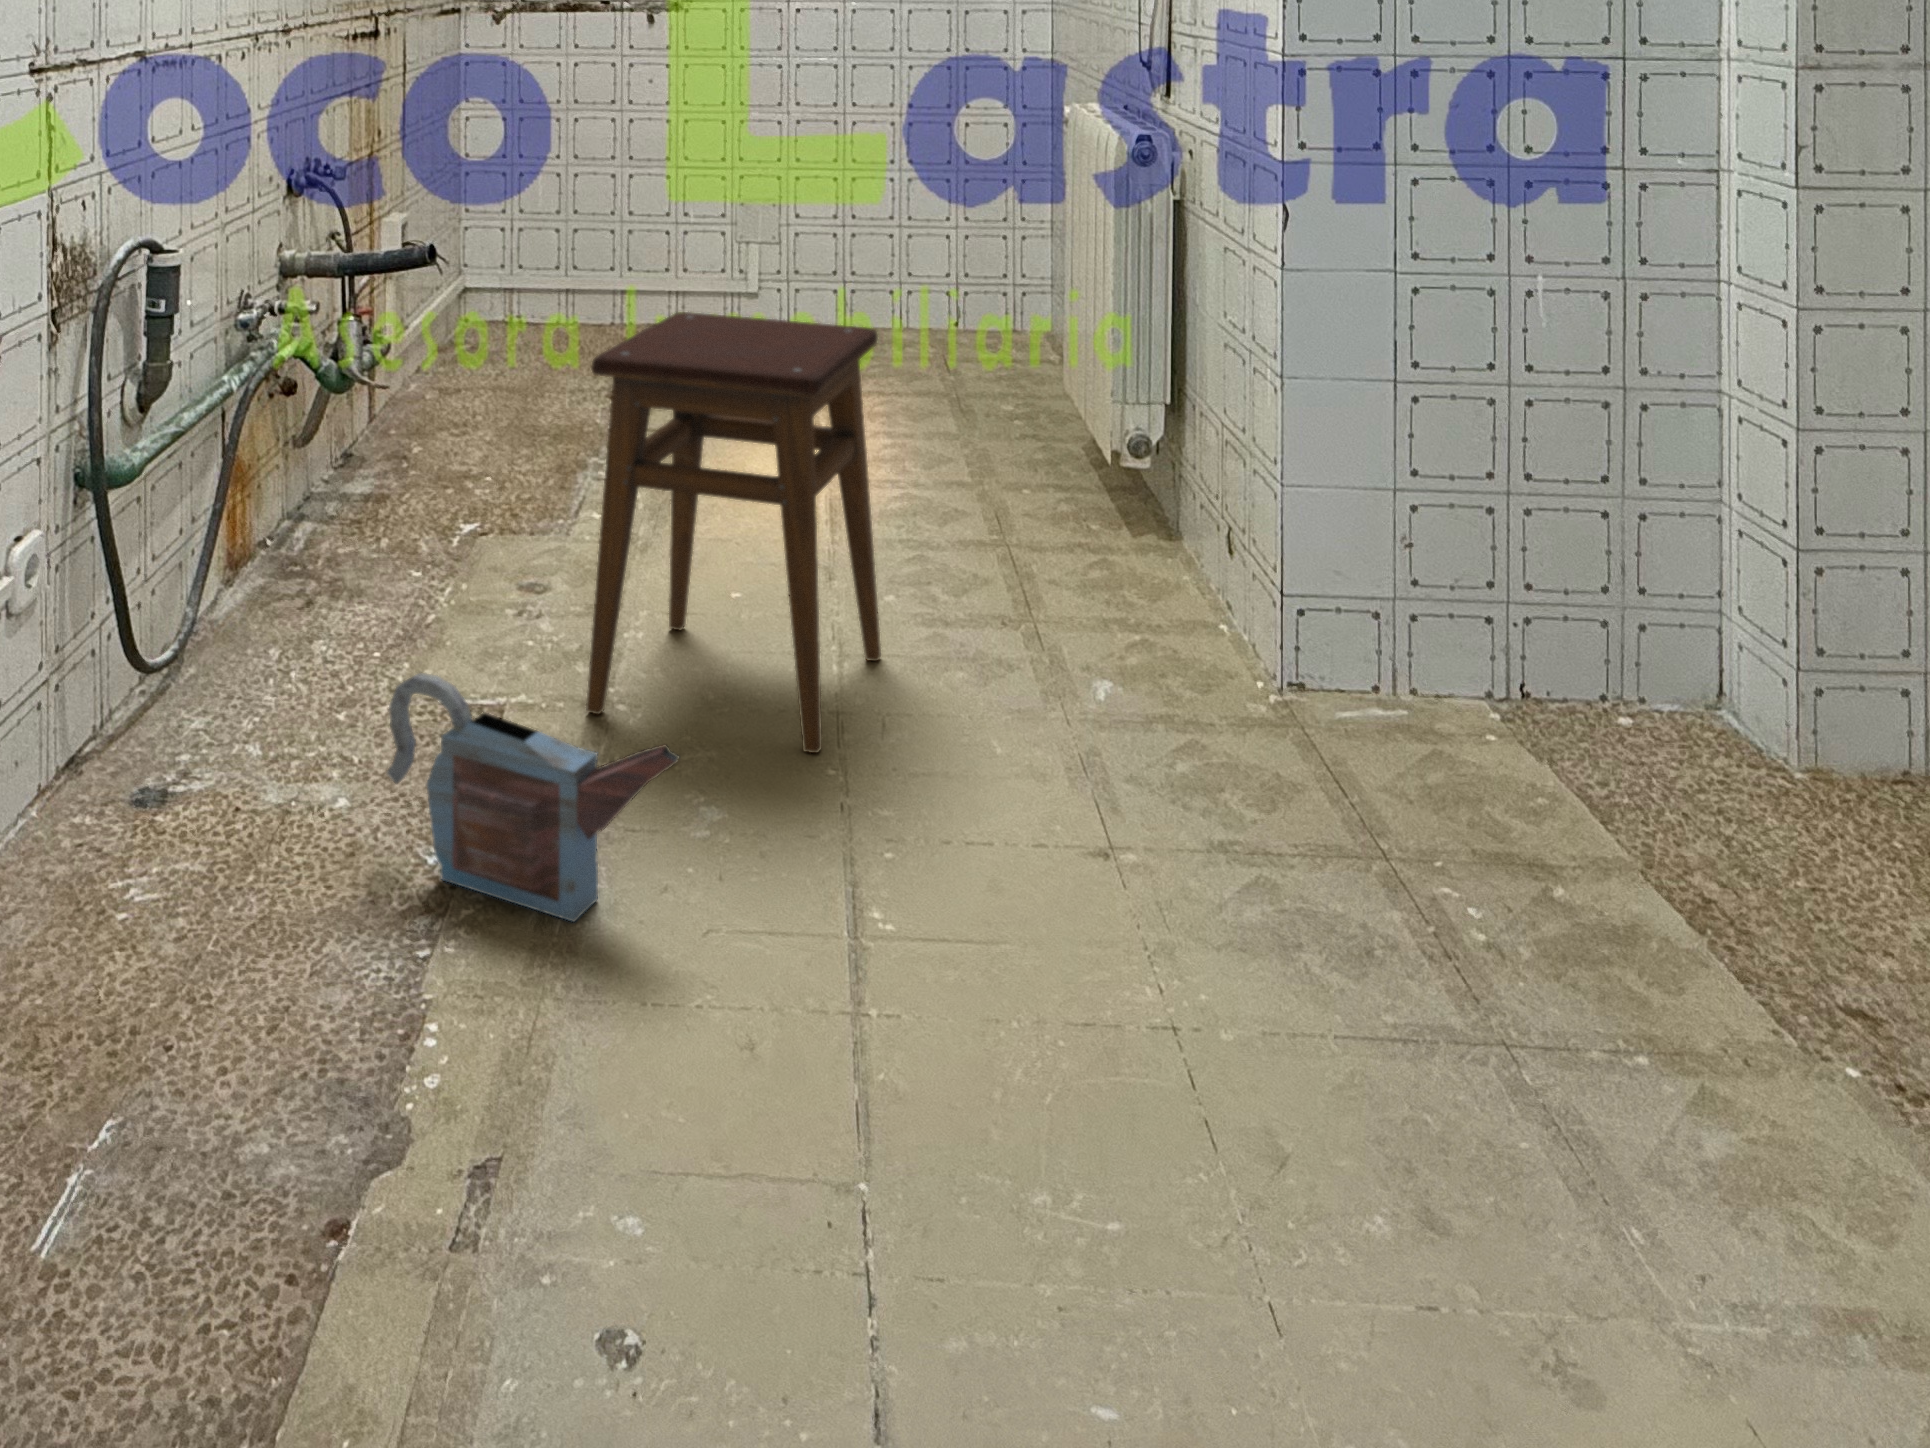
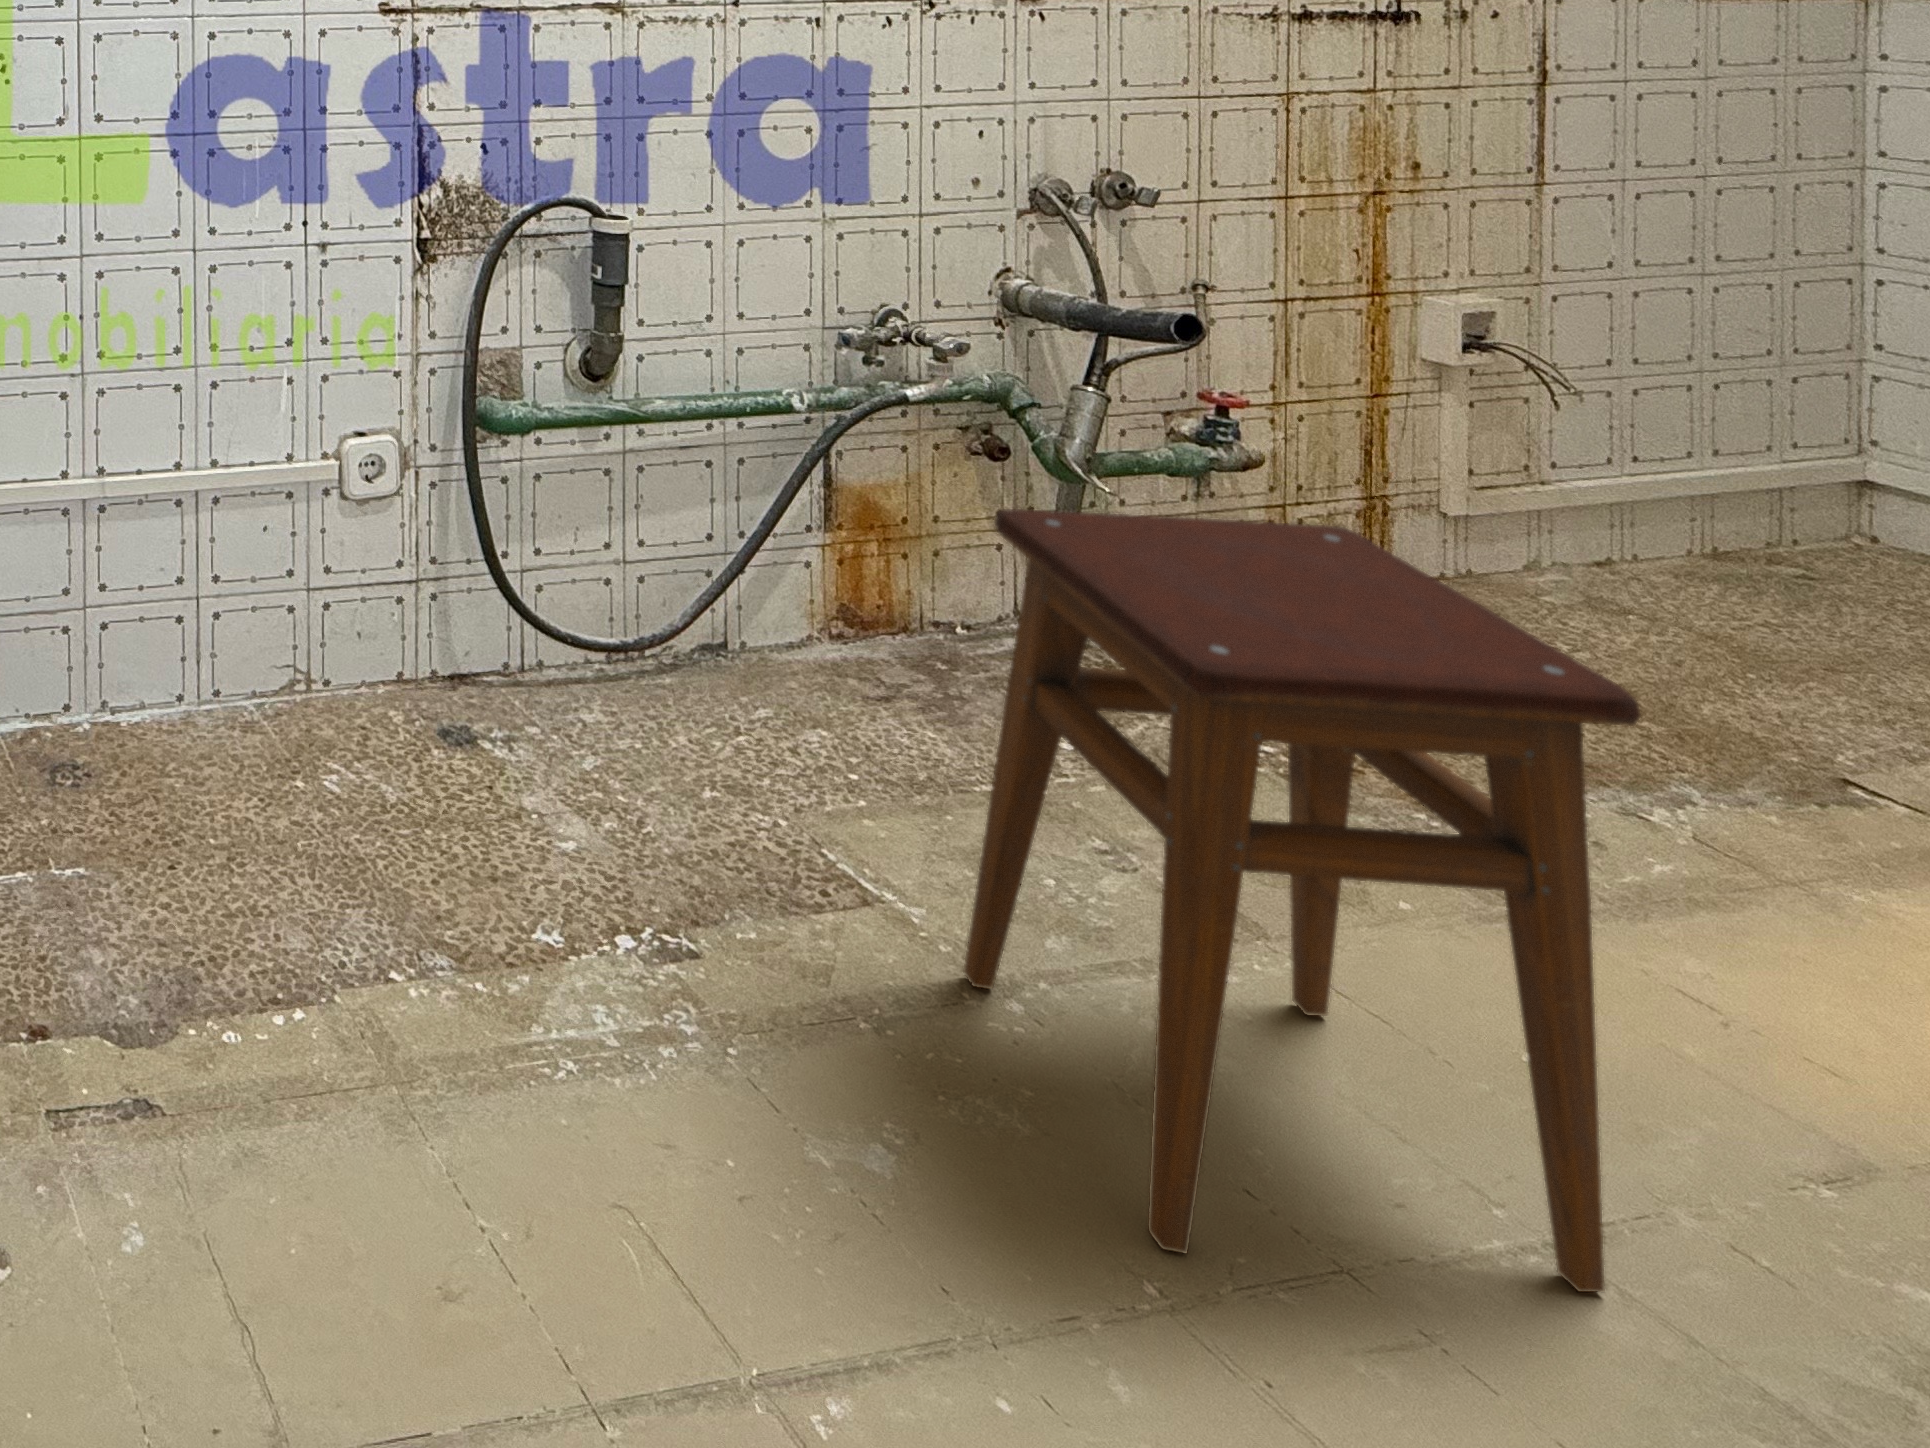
watering can: present [387,673,679,922] -> none [504,728,625,1086]

